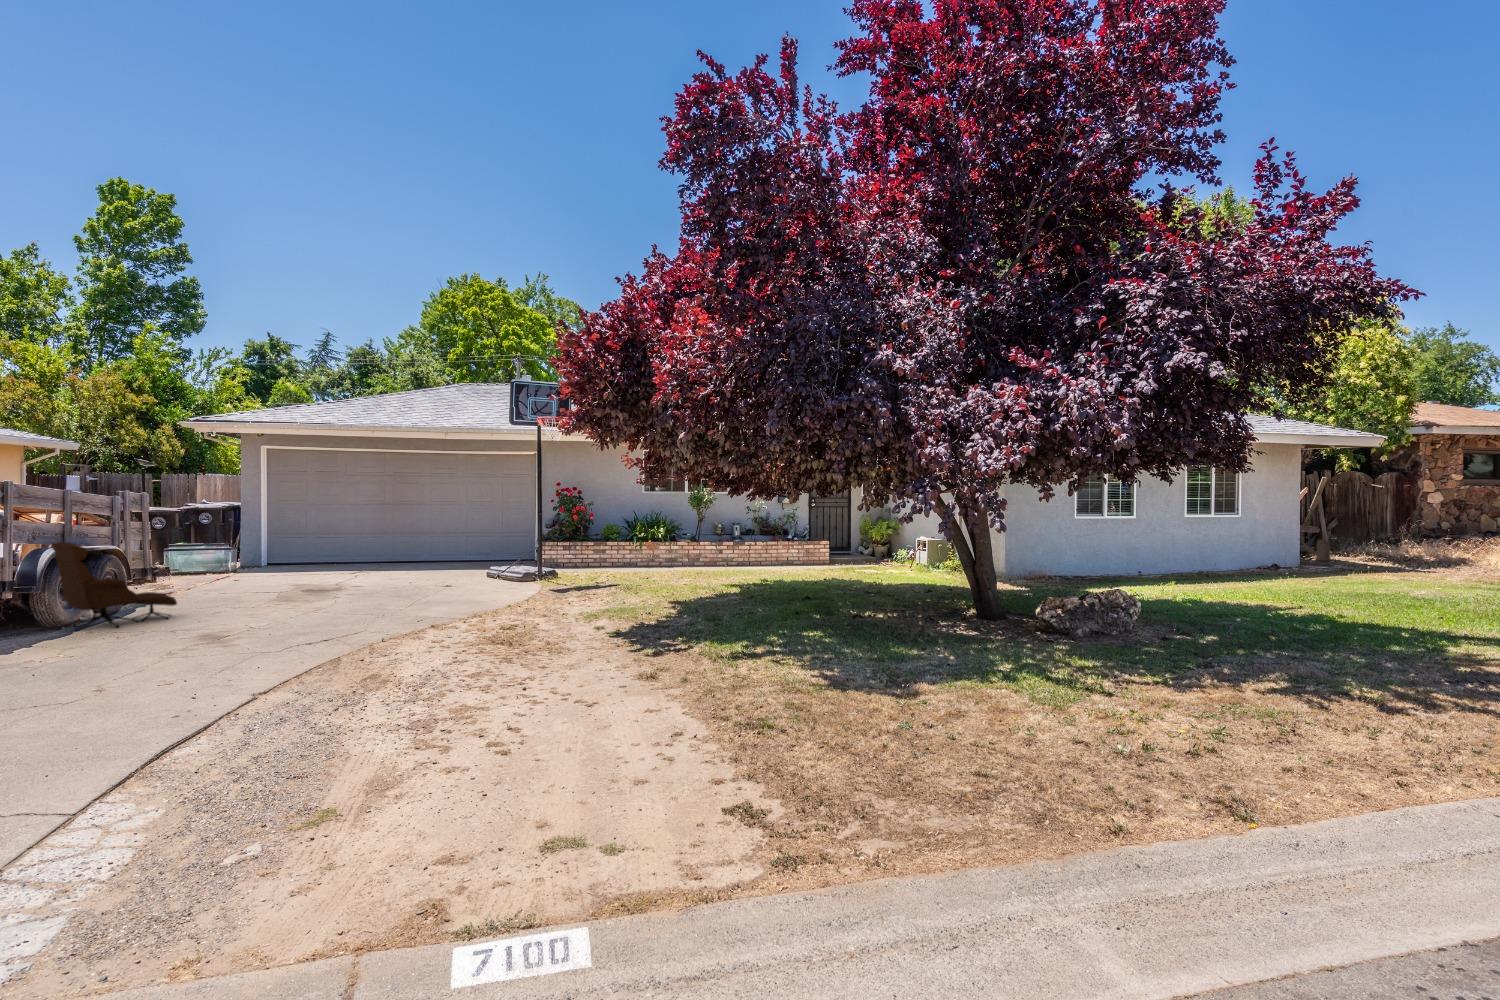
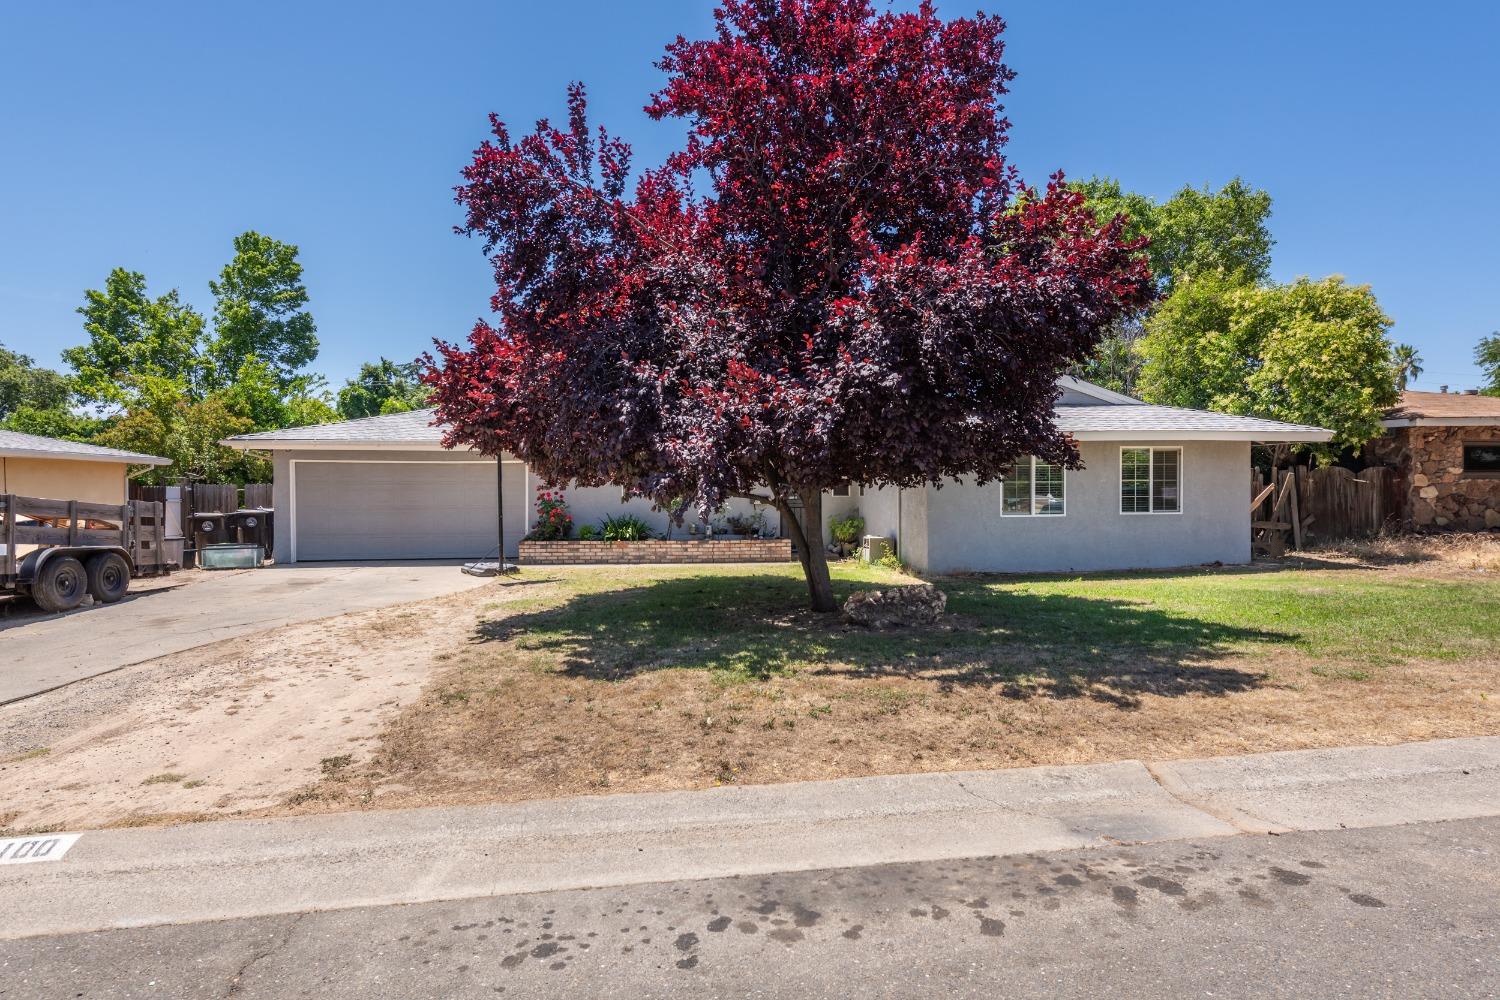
lounge chair: present [52,542,177,631] -> none [31,550,150,628]

